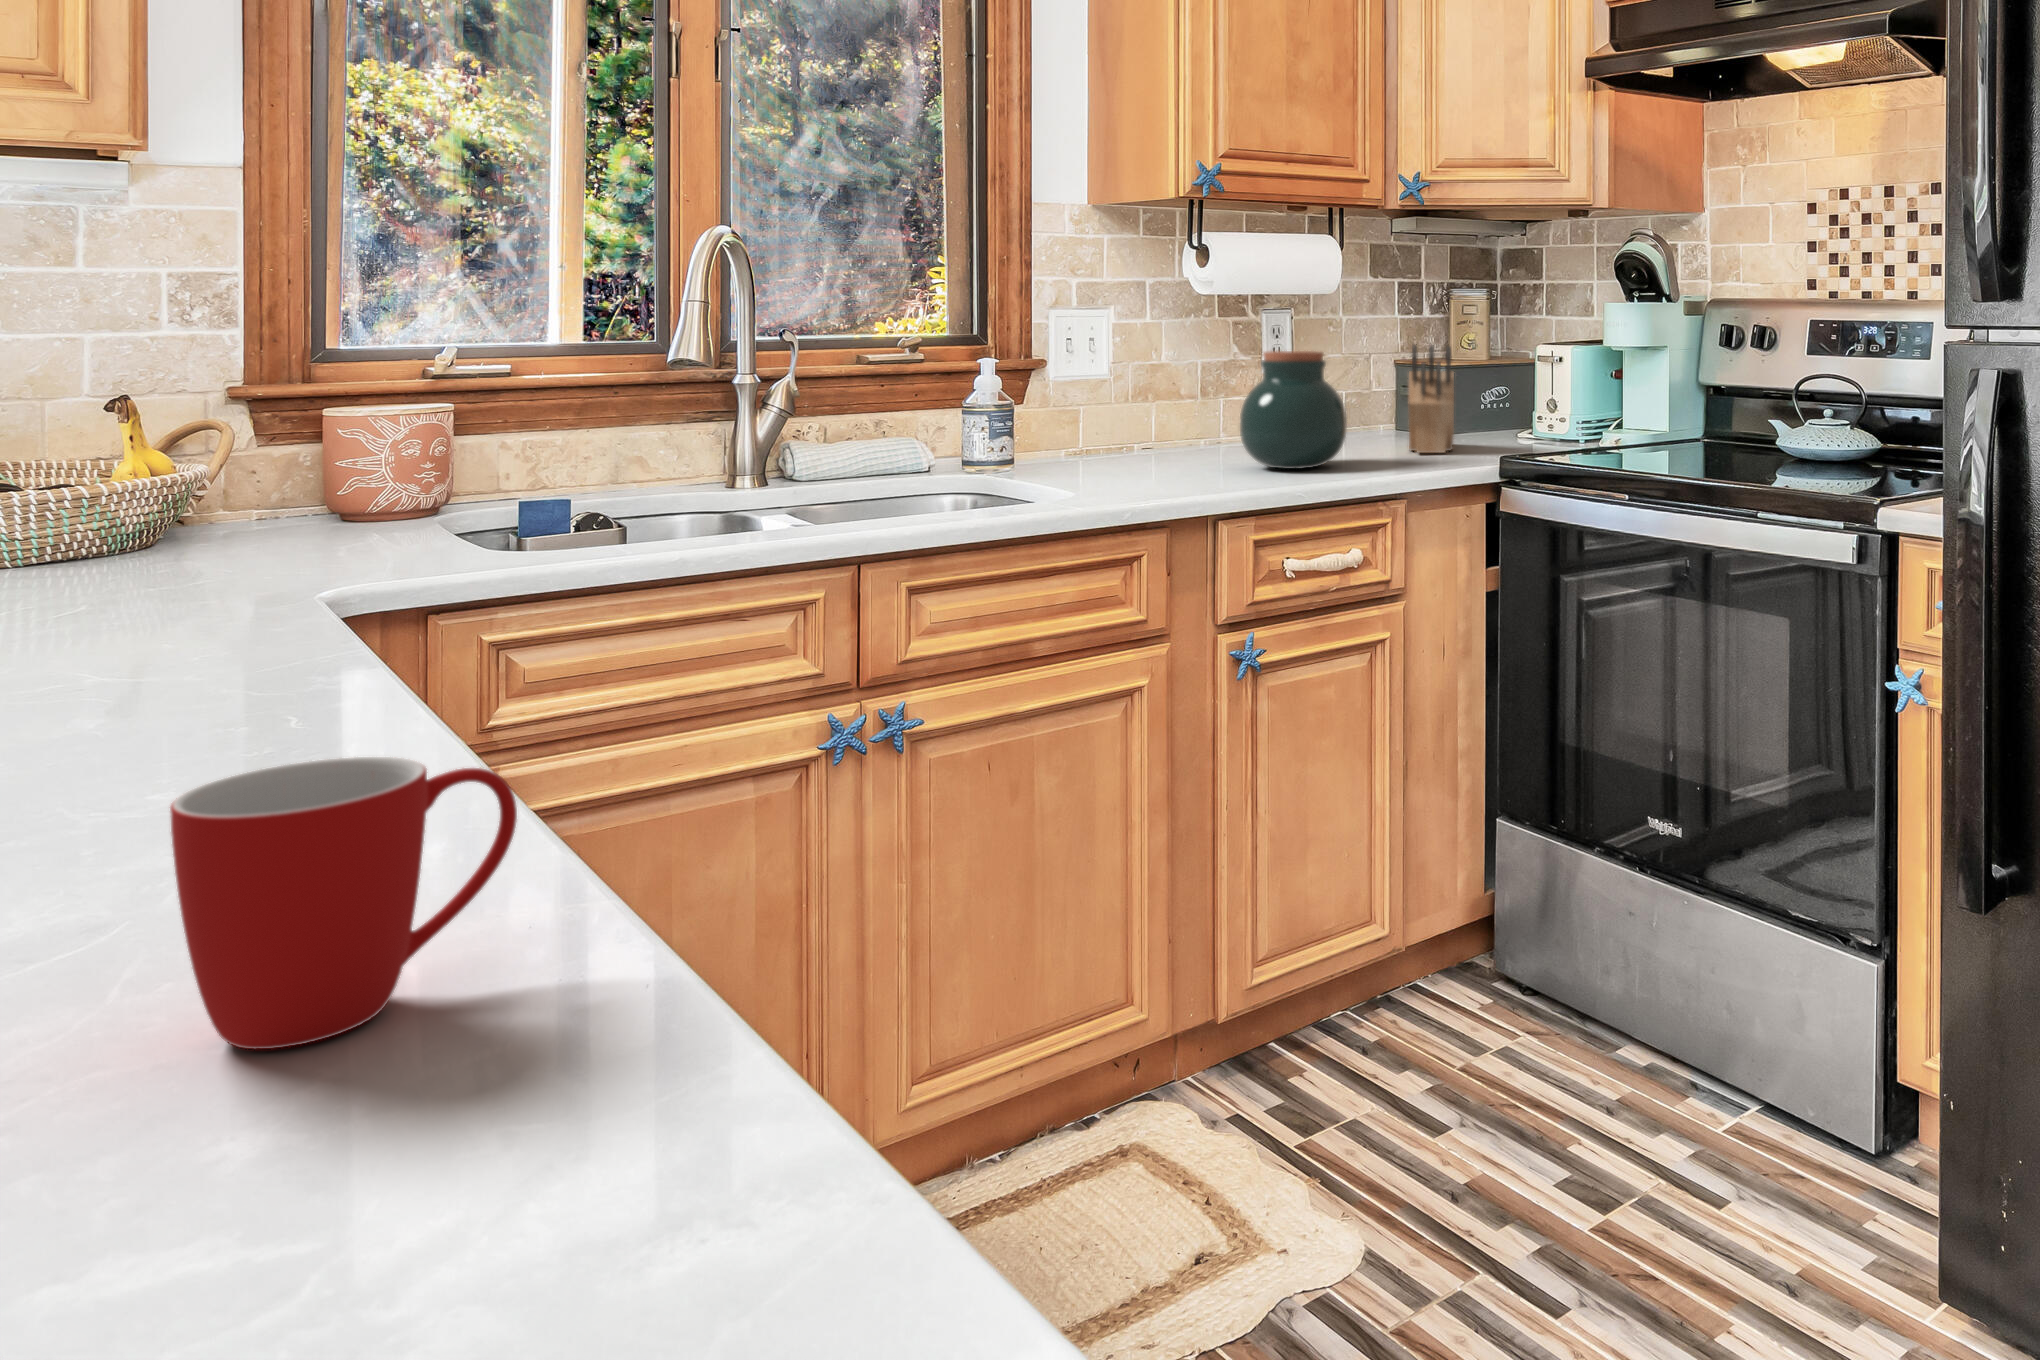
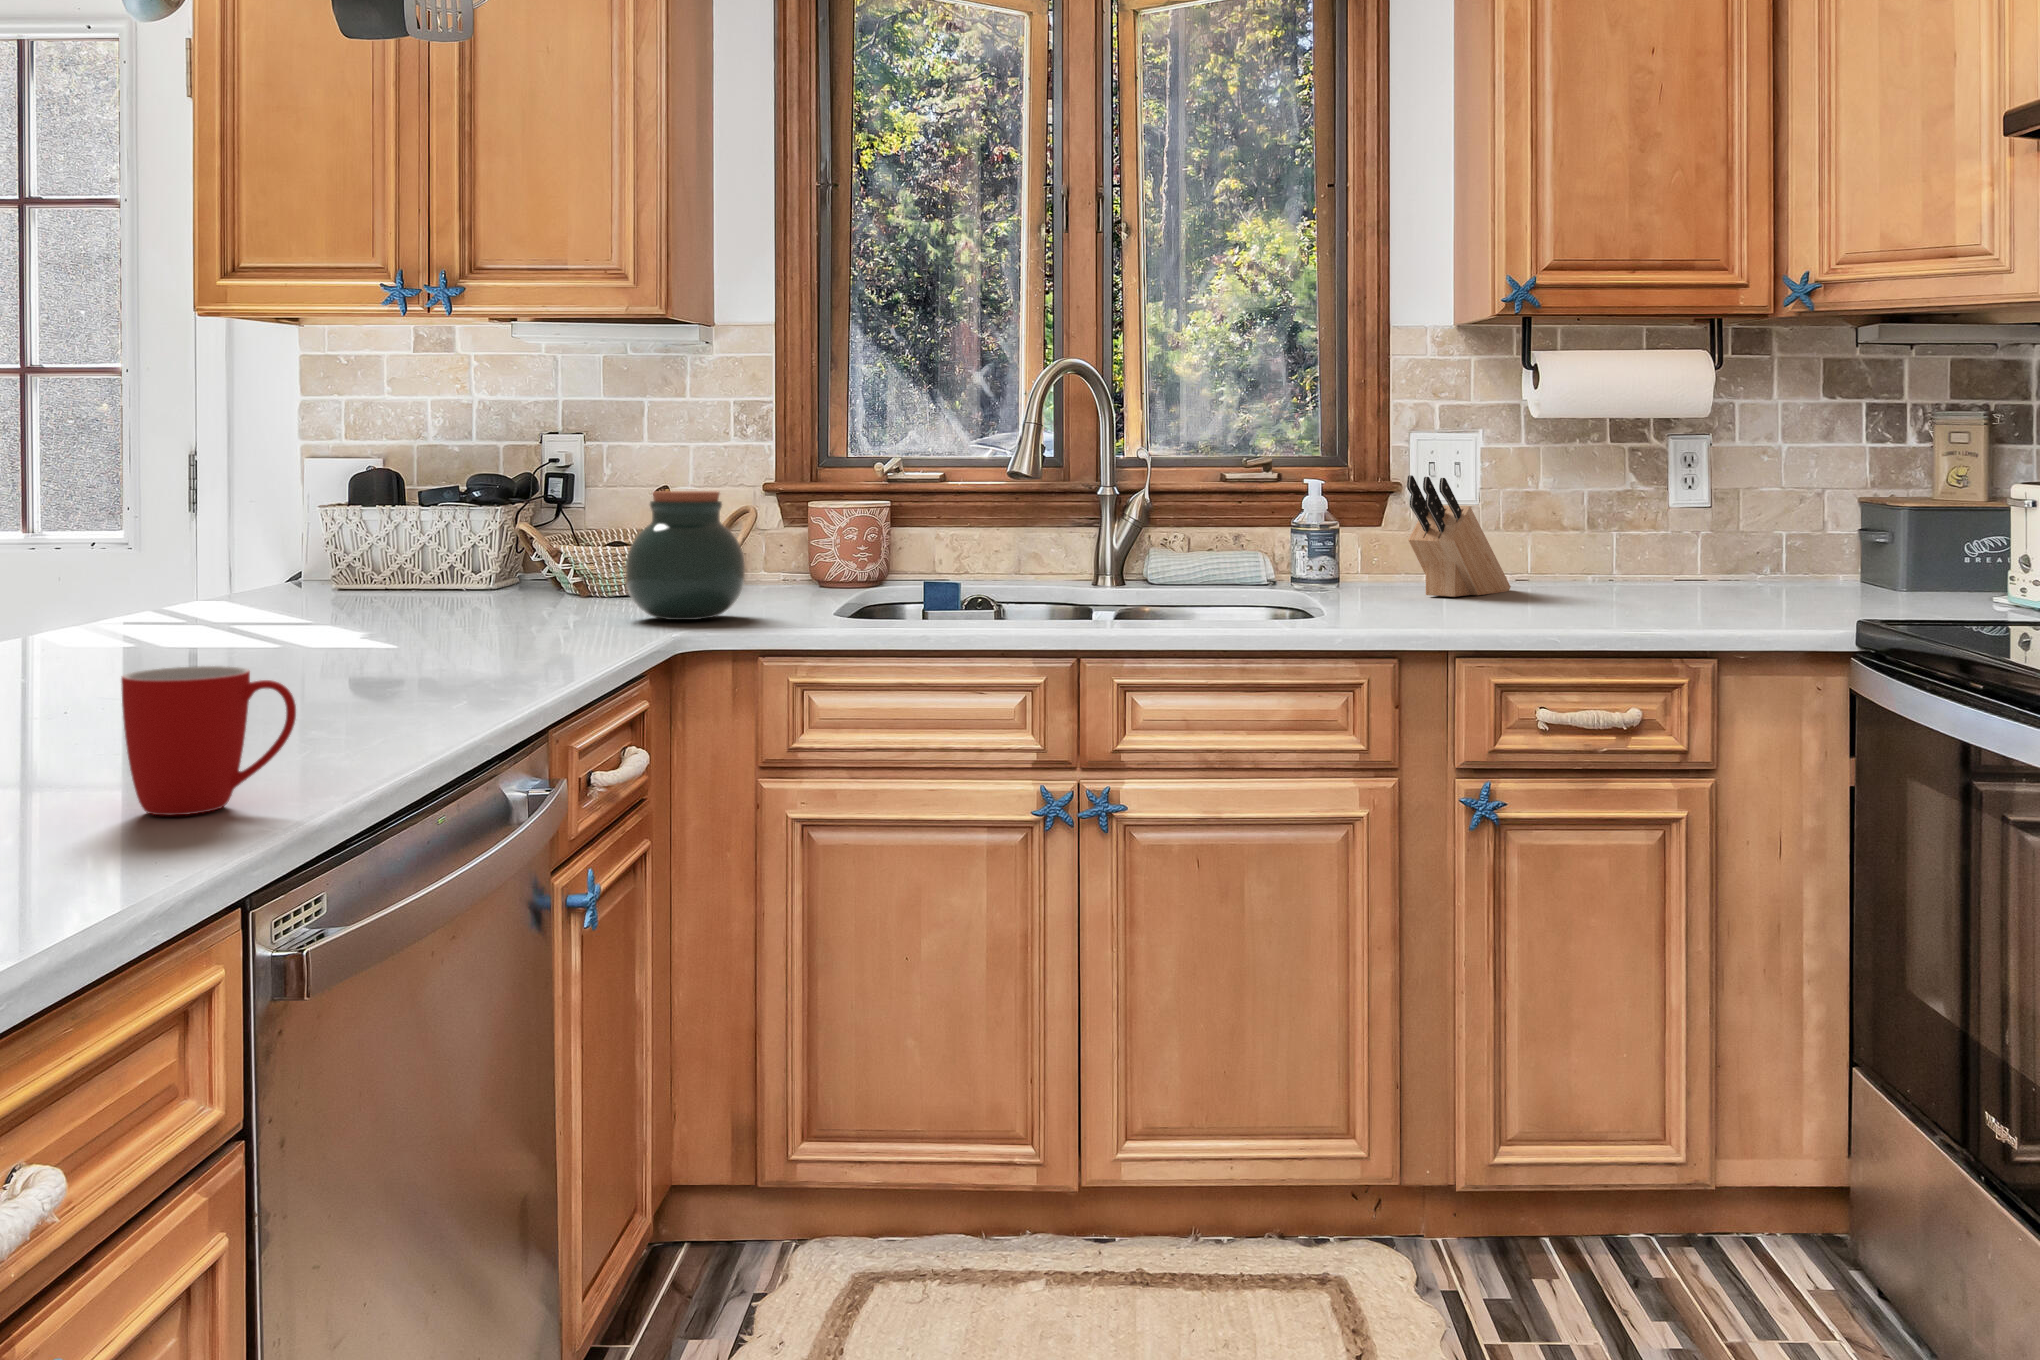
knife block: present [1408,344,1454,453] -> present [1407,475,1511,597]
jar: present [1240,351,1347,469] -> present [626,491,745,620]

